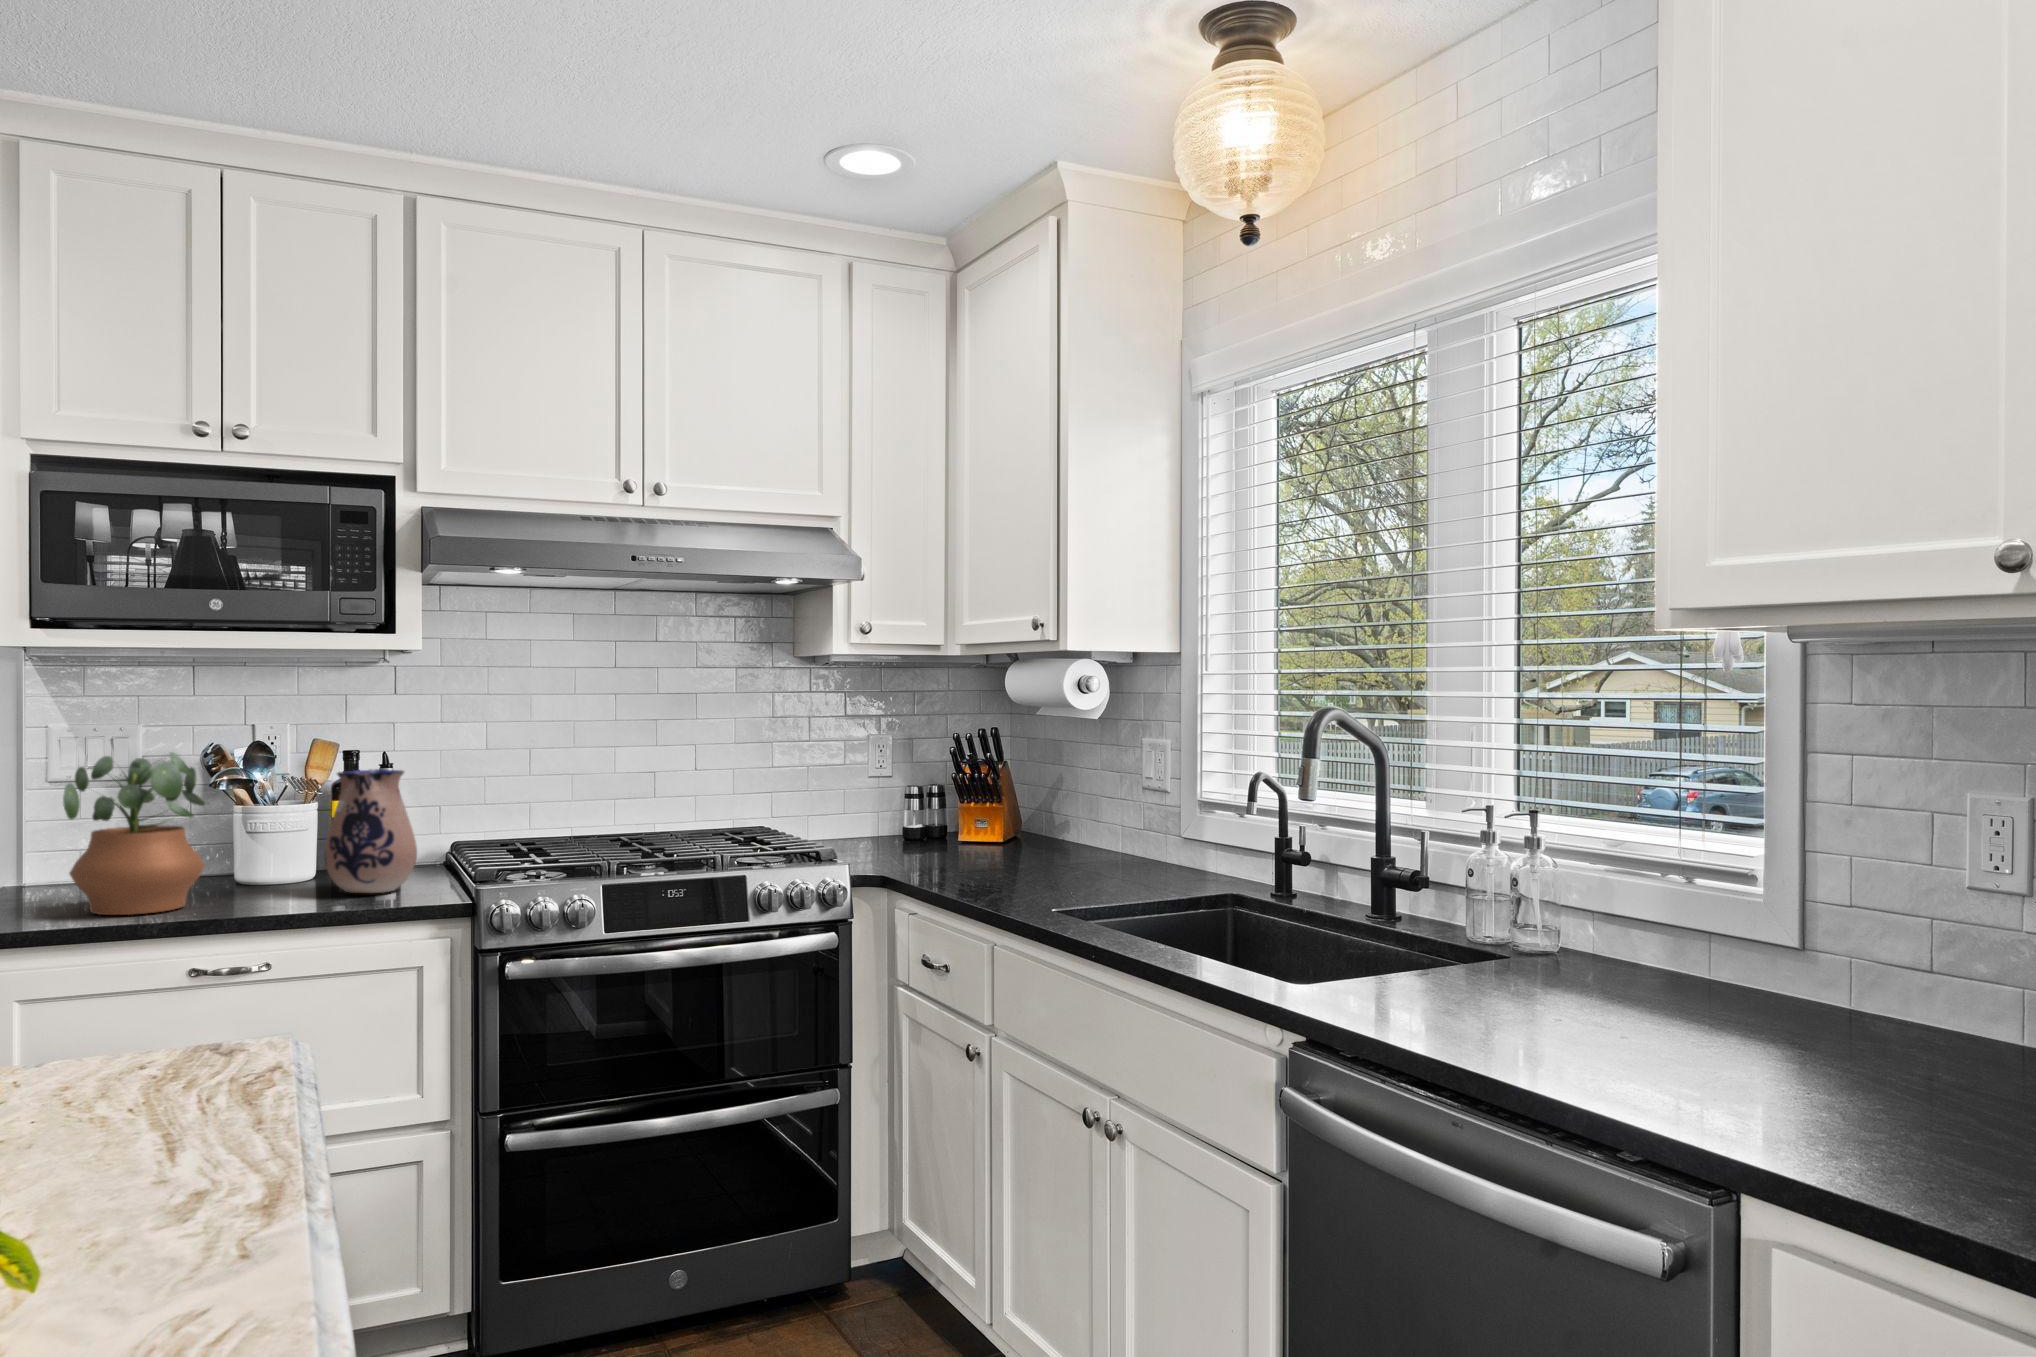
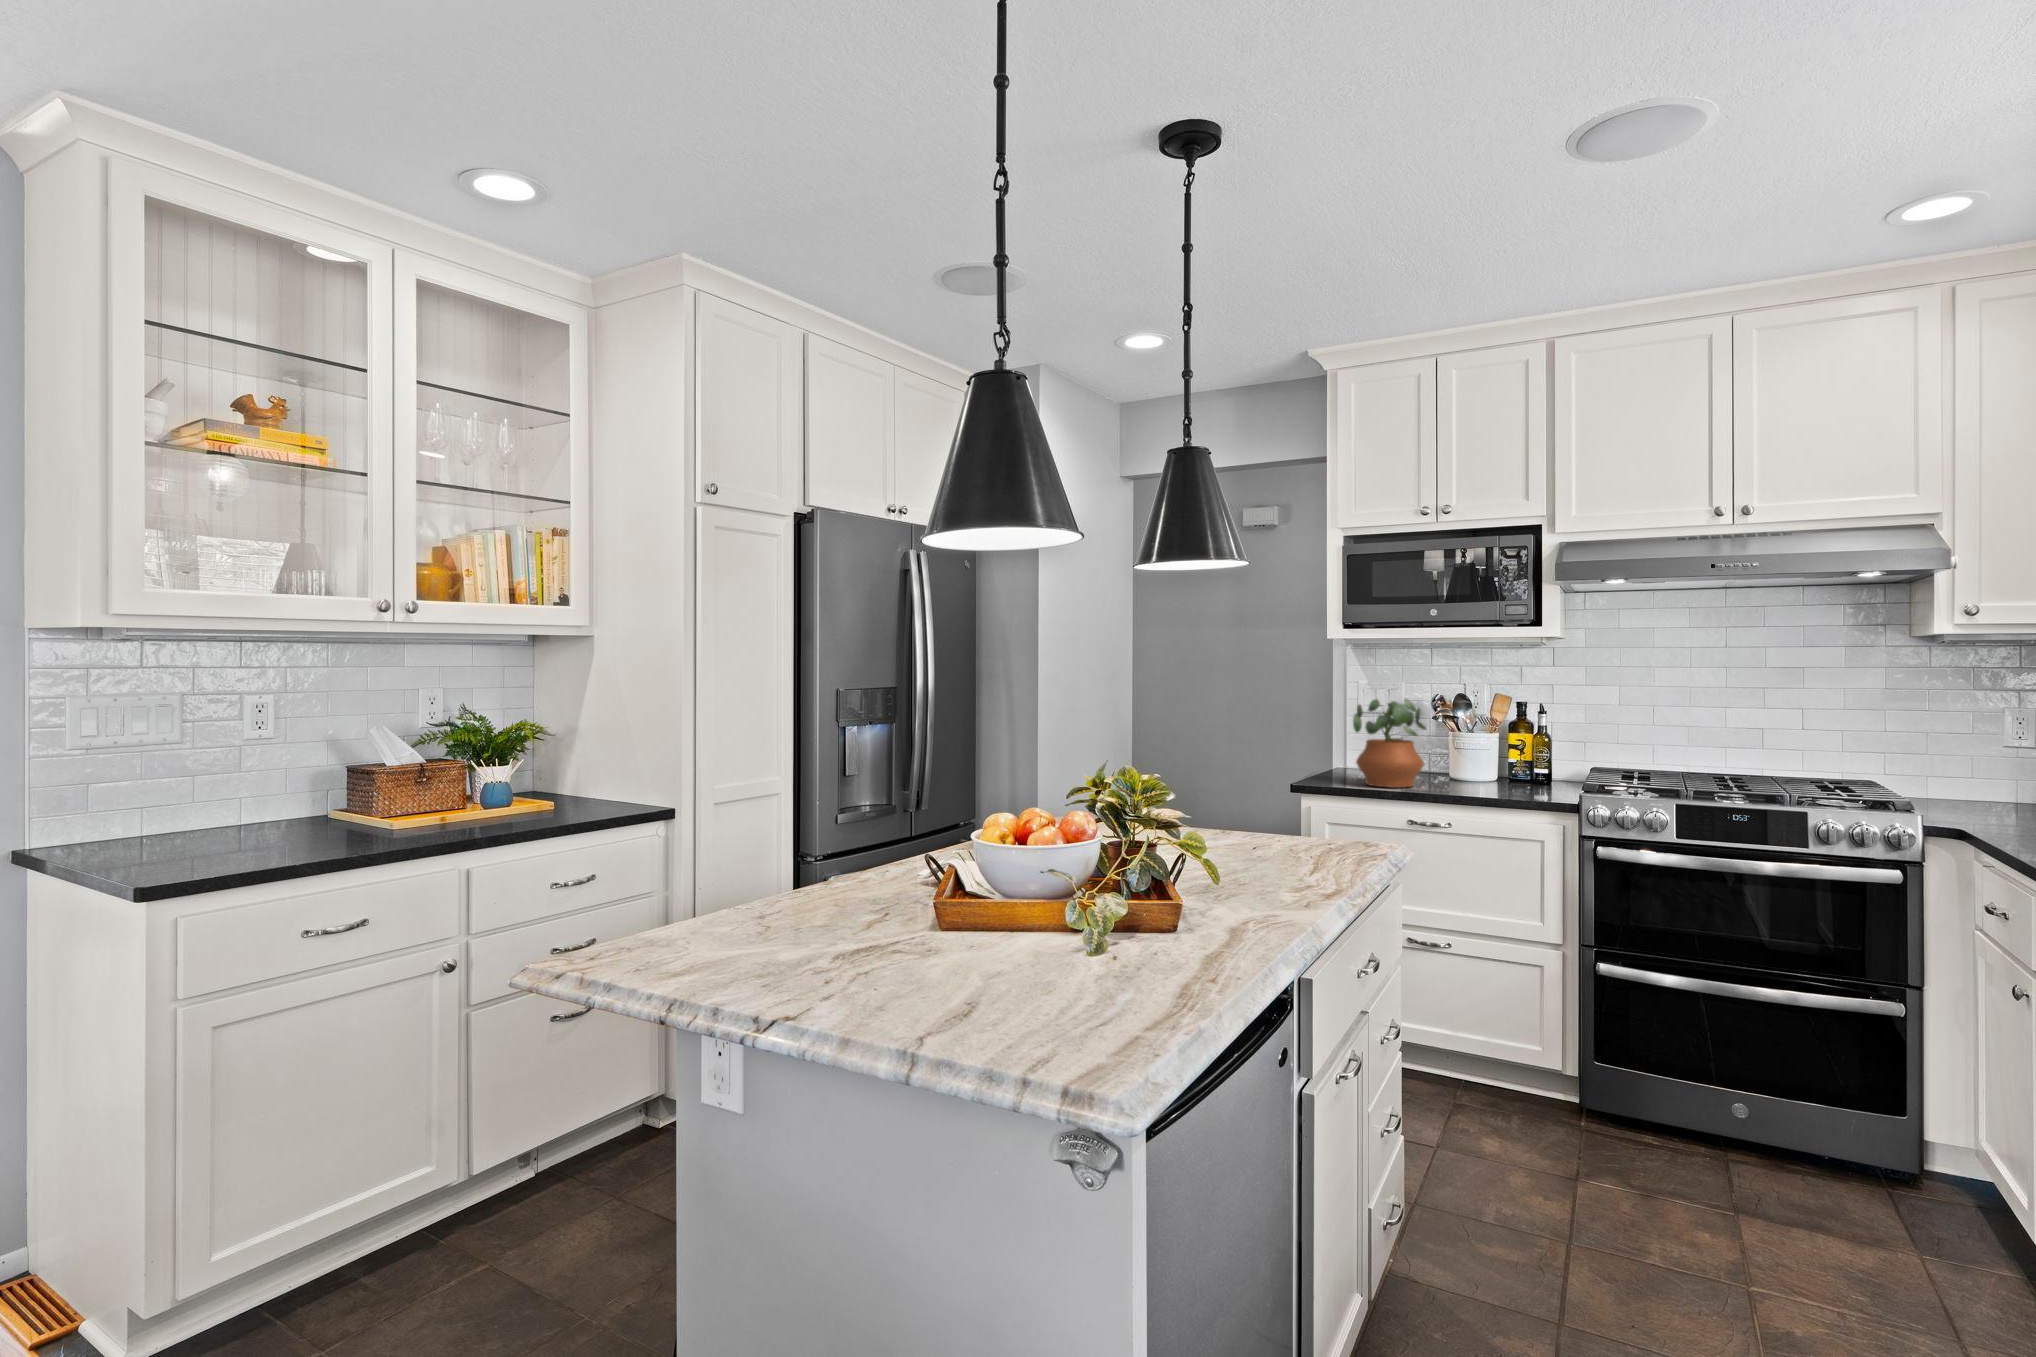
ceramic pitcher: present [325,769,417,893] -> none [1494,714,1553,792]

